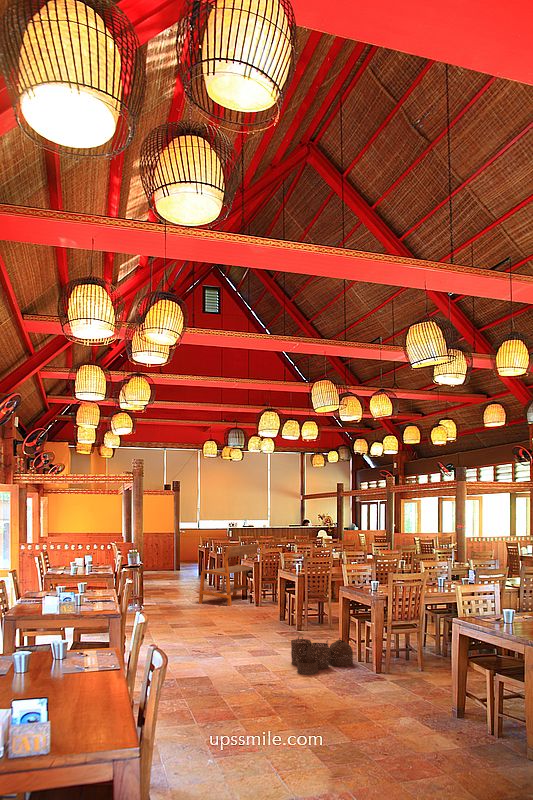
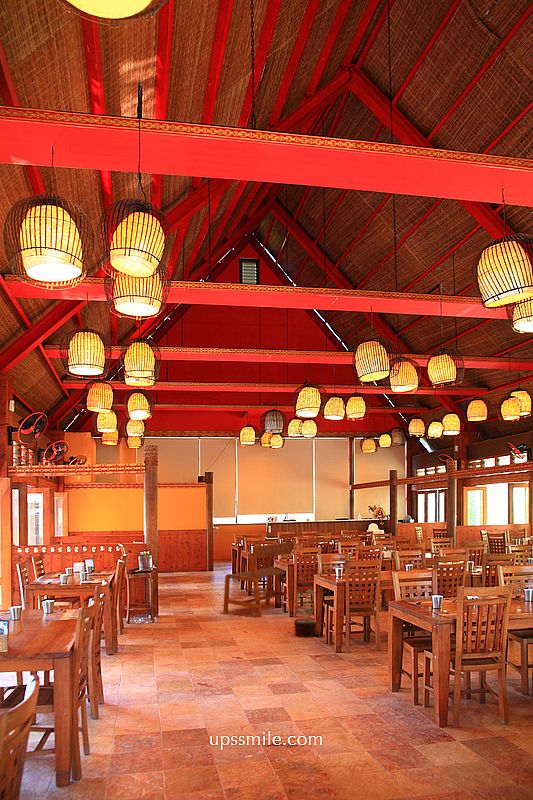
decorative plant: none [261,581,282,620] -> present [294,589,317,637]
woven basket: present [291,637,353,675] -> none [323,669,408,728]

